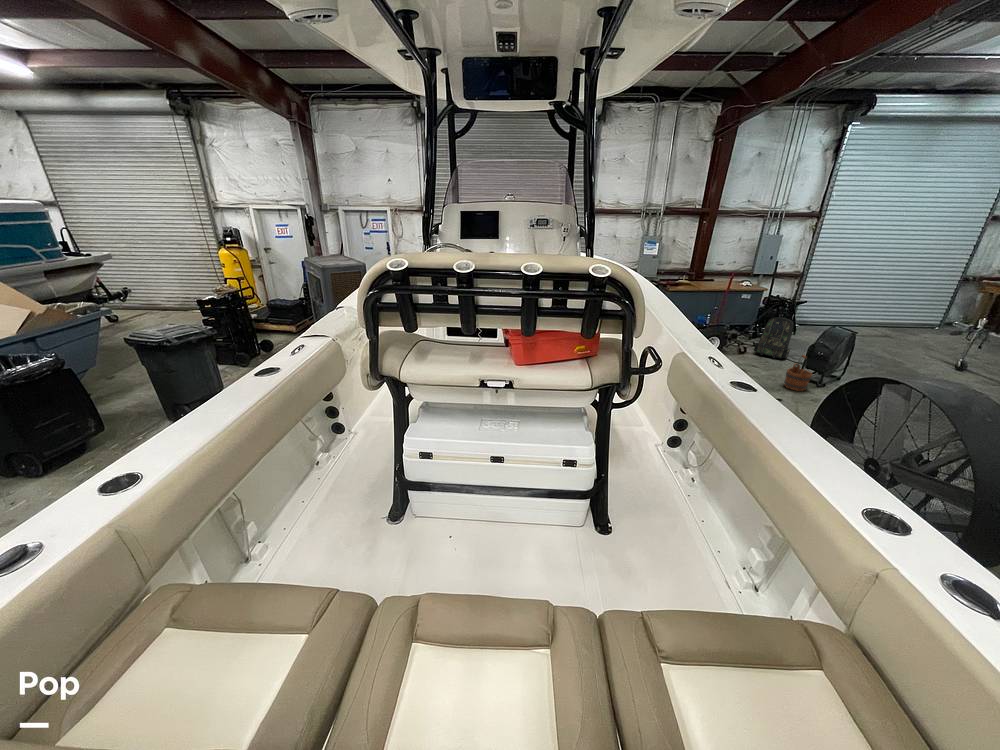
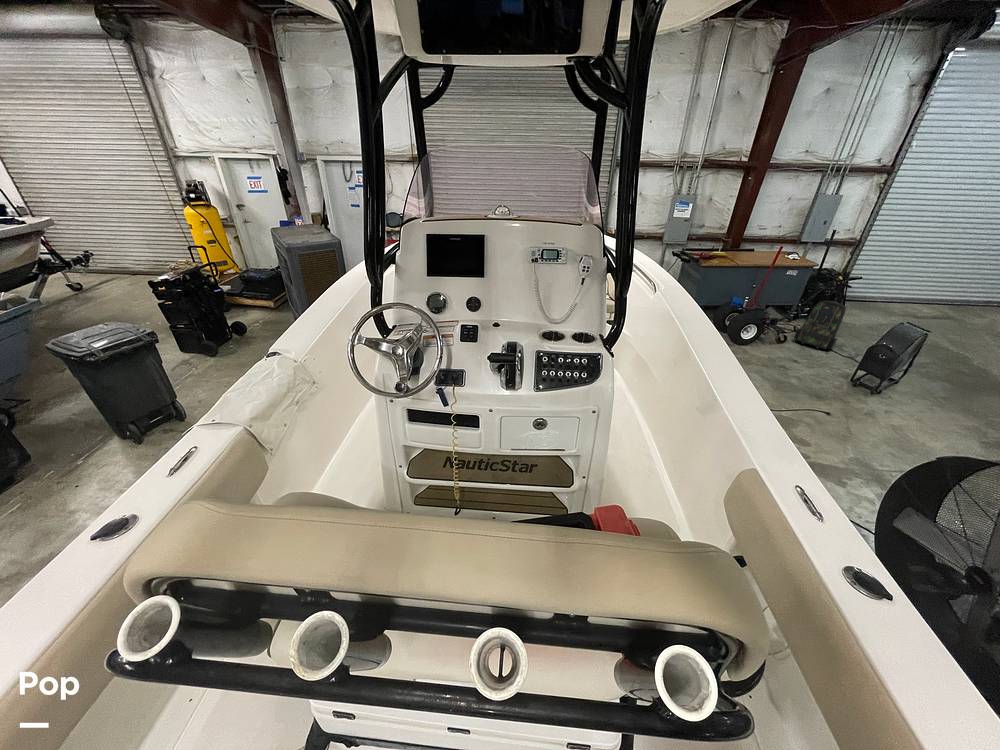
wooden bucket: present [784,355,812,391] -> none [829,356,865,398]

